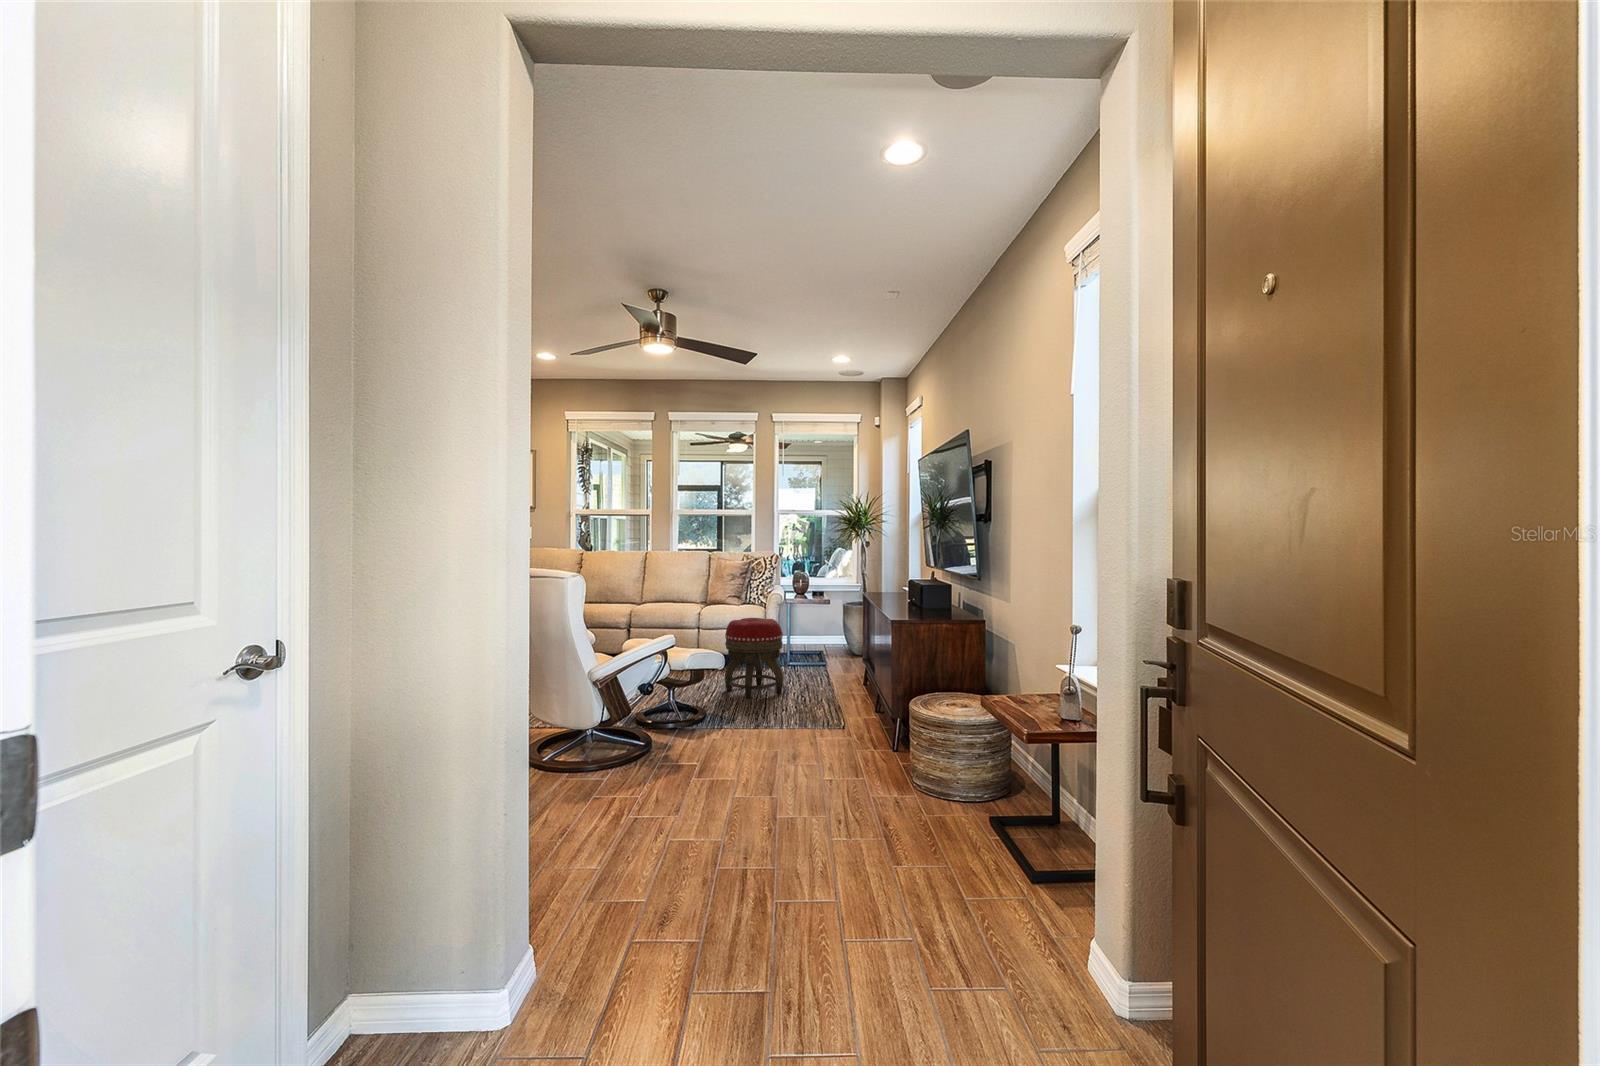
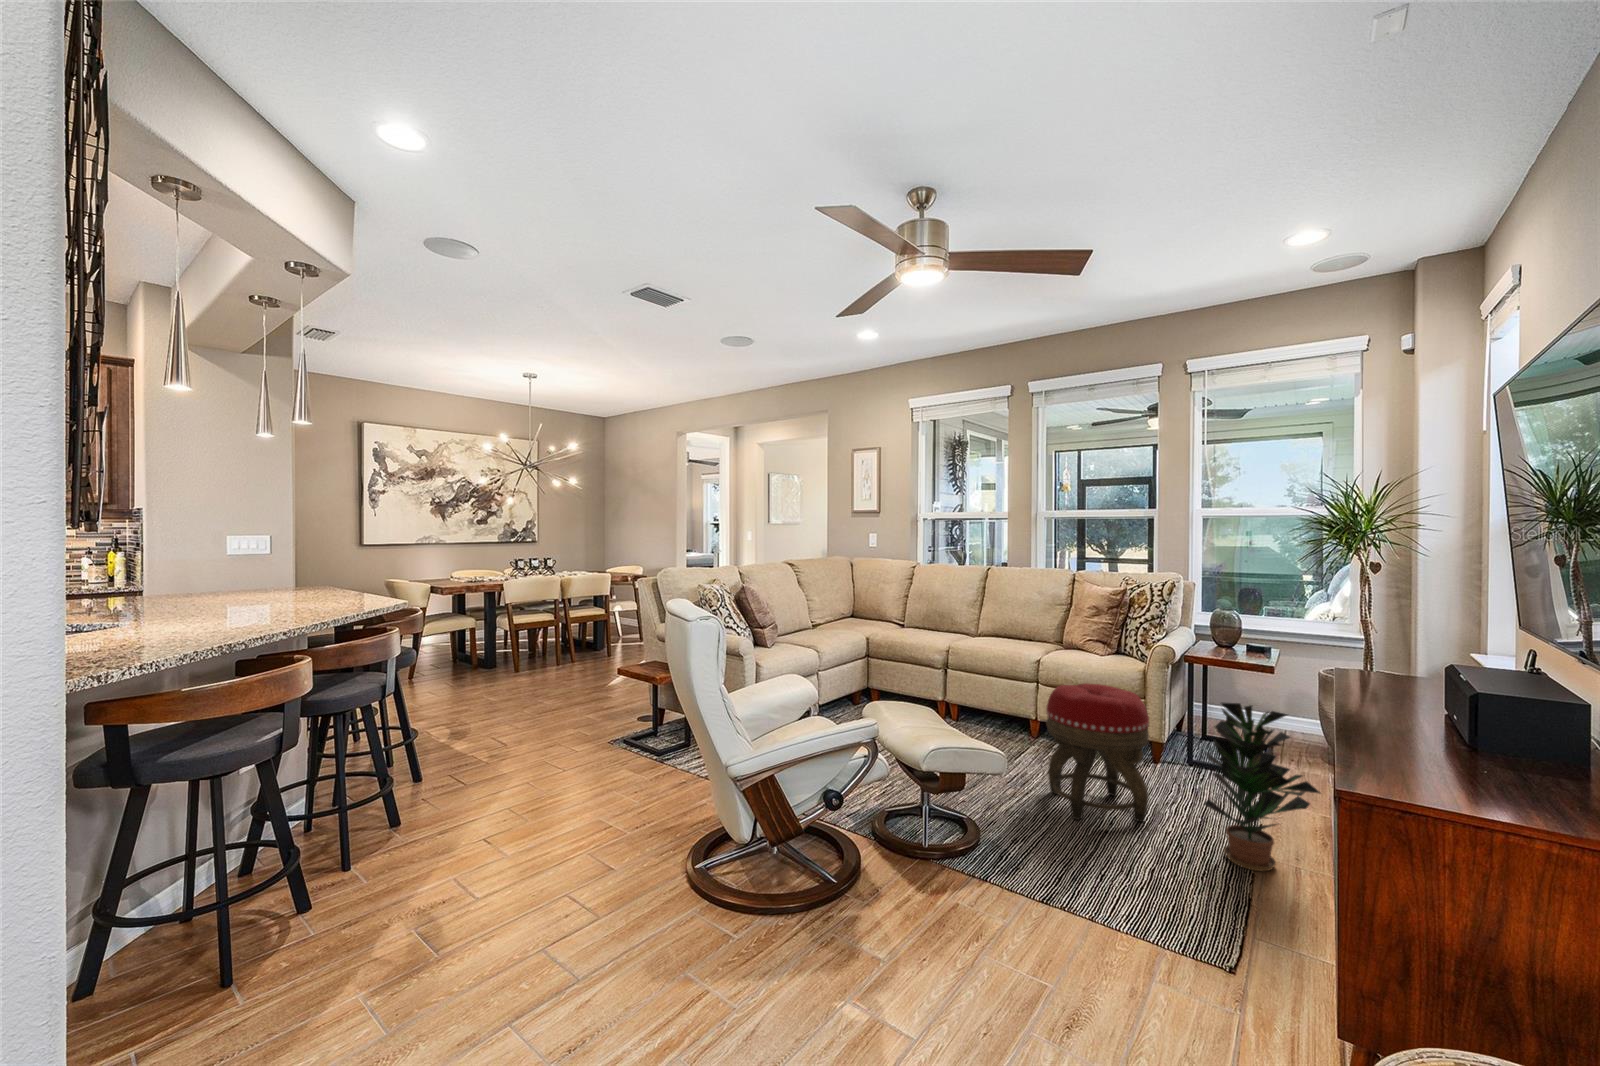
potted plant: none [814,614,863,698] -> present [1204,703,1320,871]

